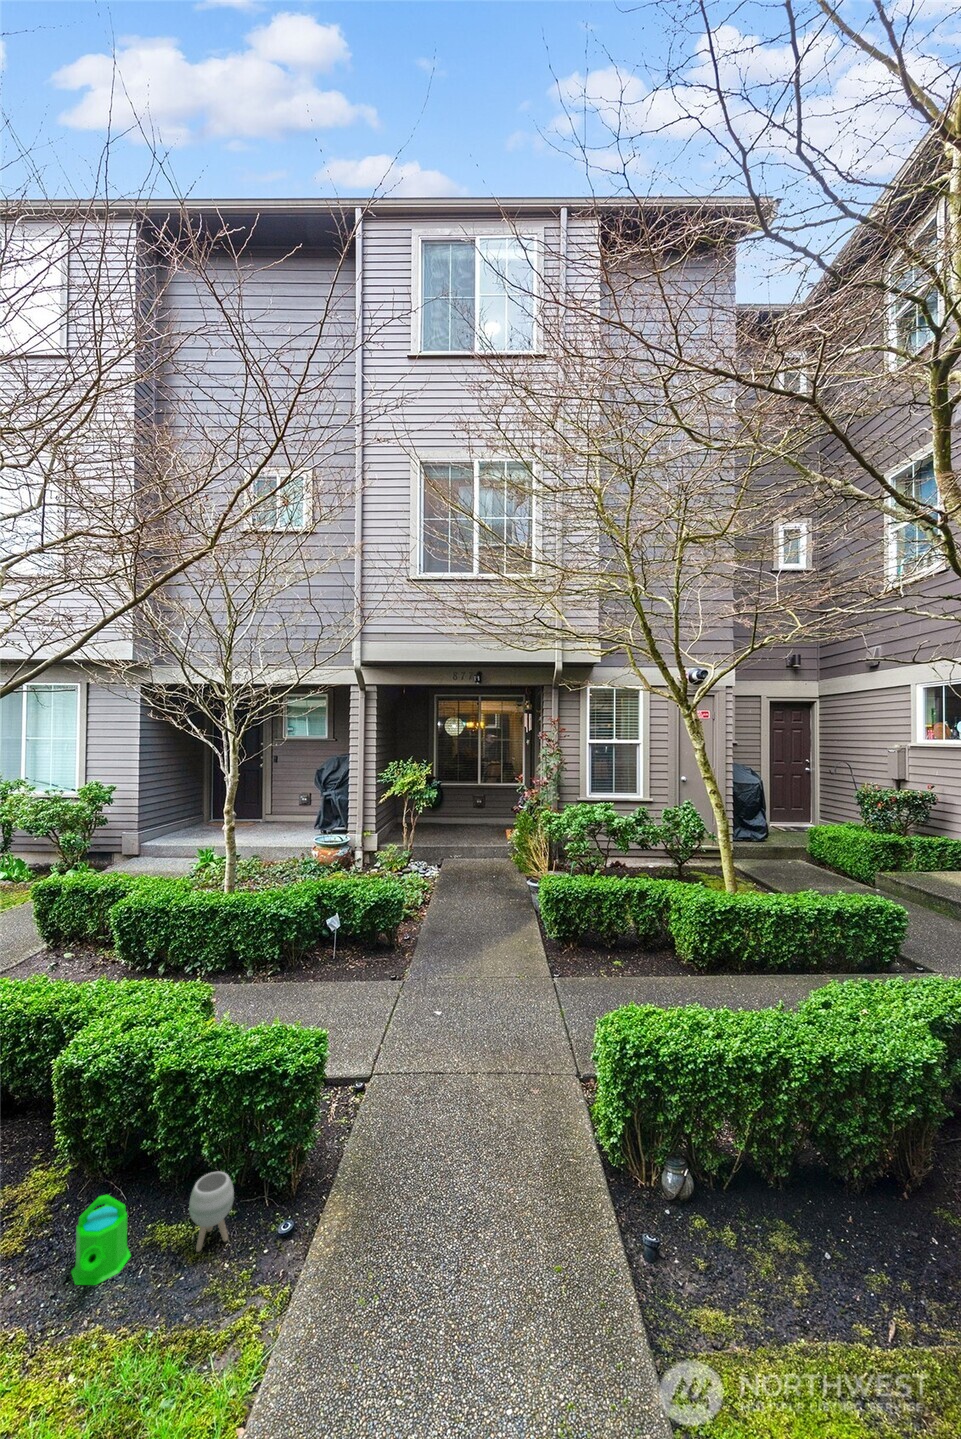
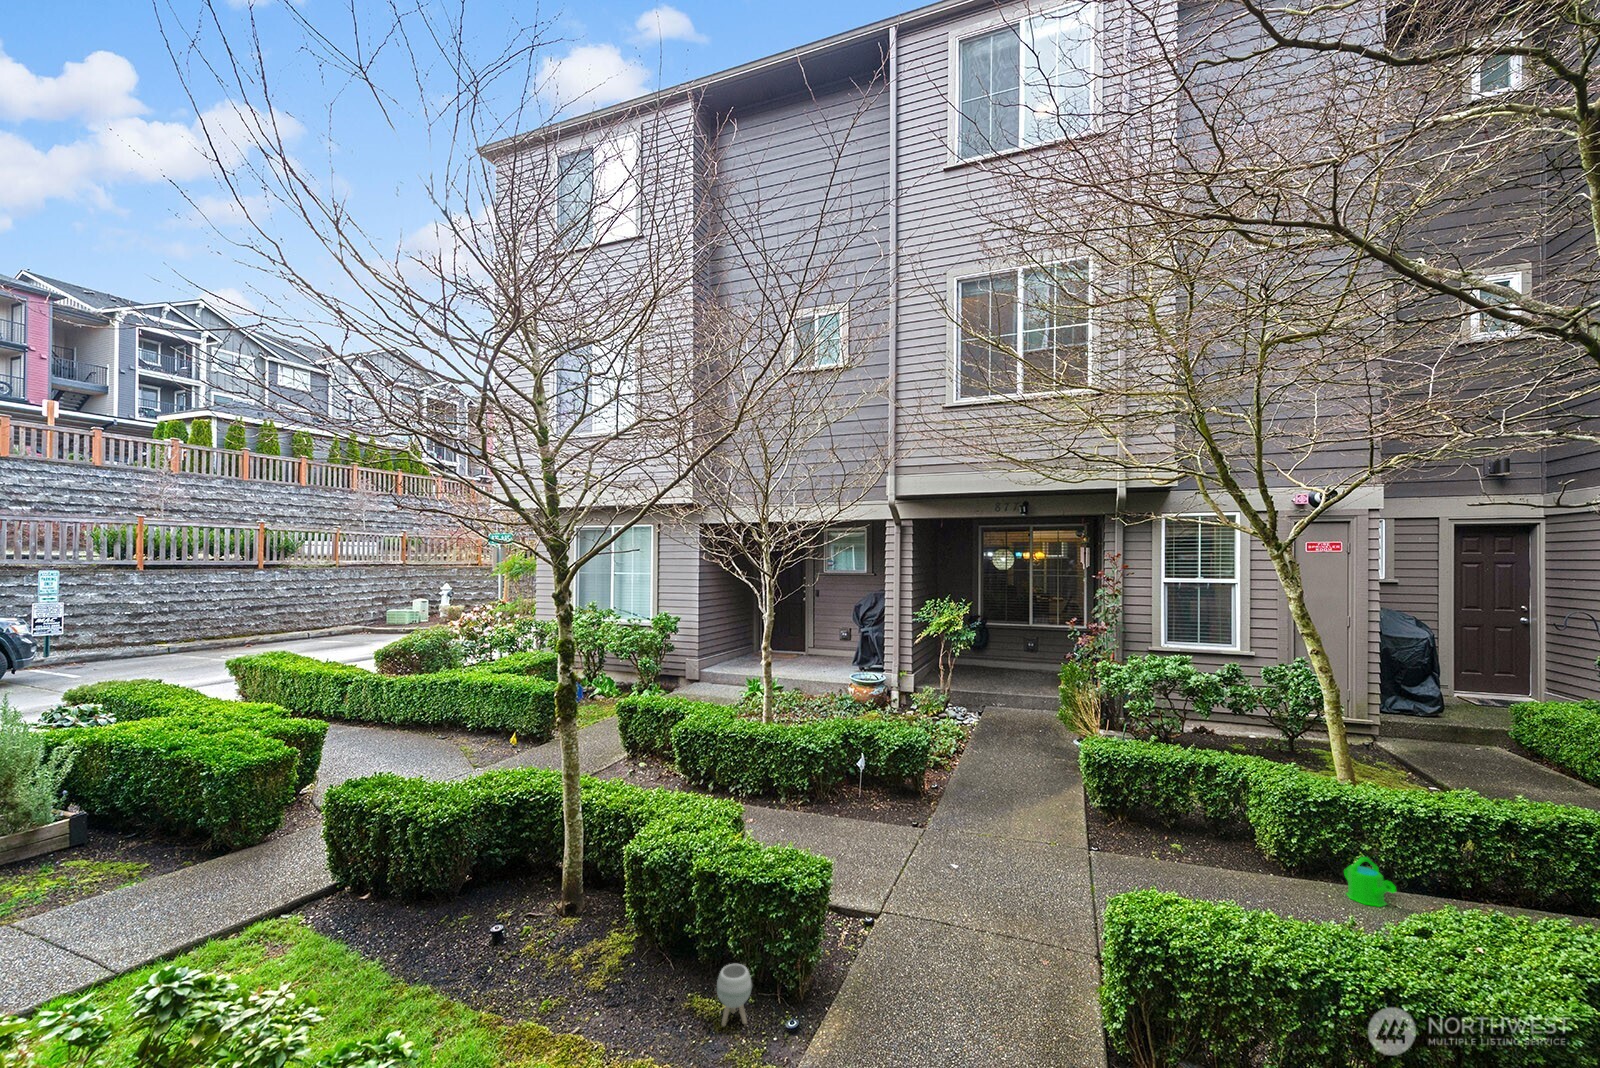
watering can: present [71,1195,131,1285] -> present [1344,857,1396,907]

